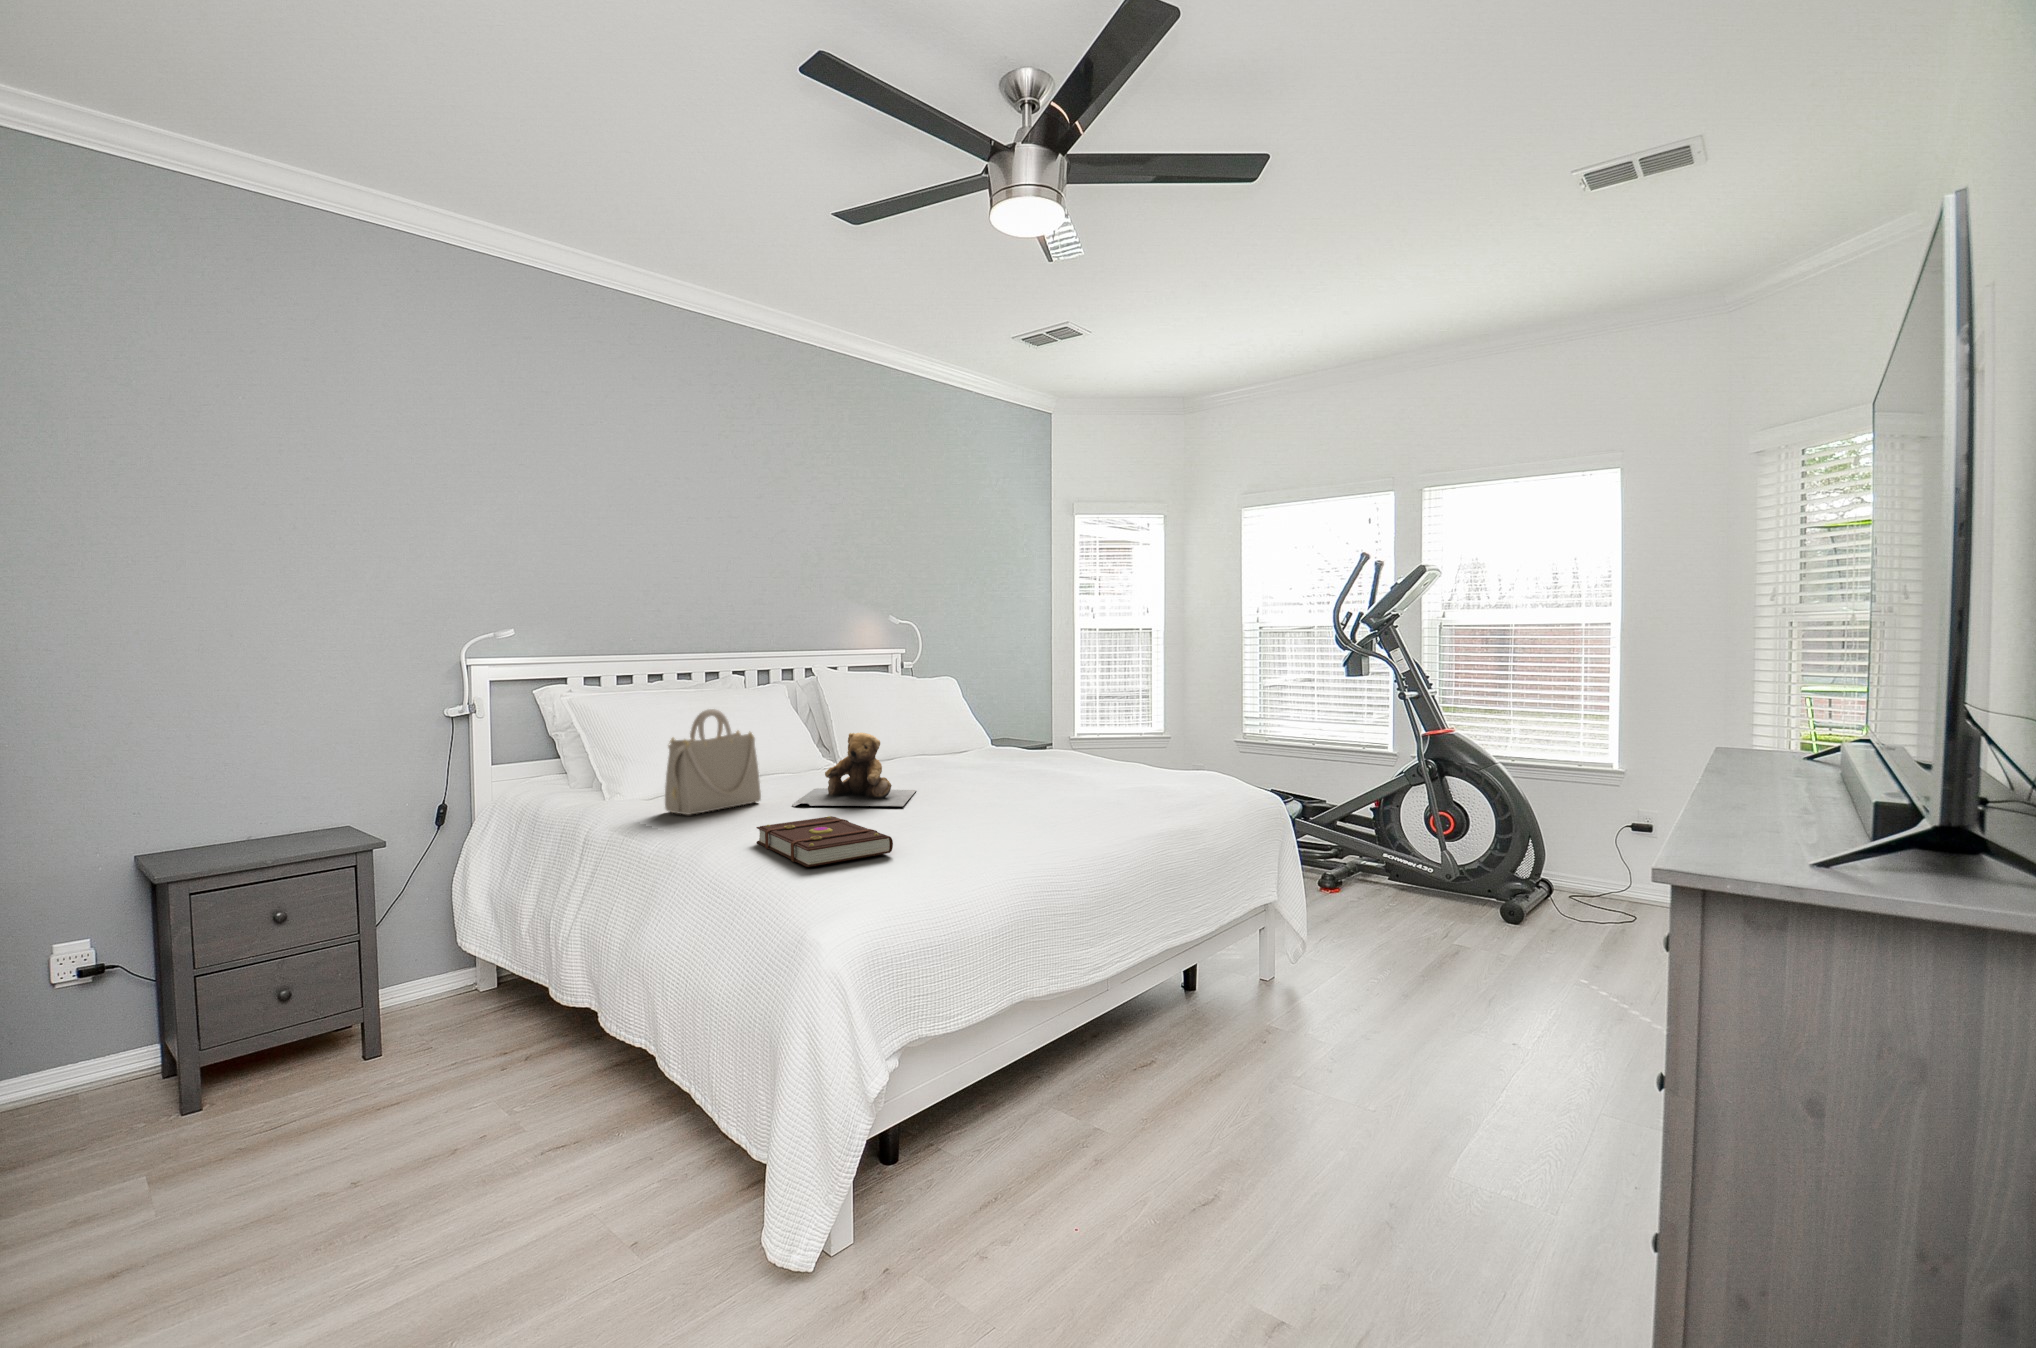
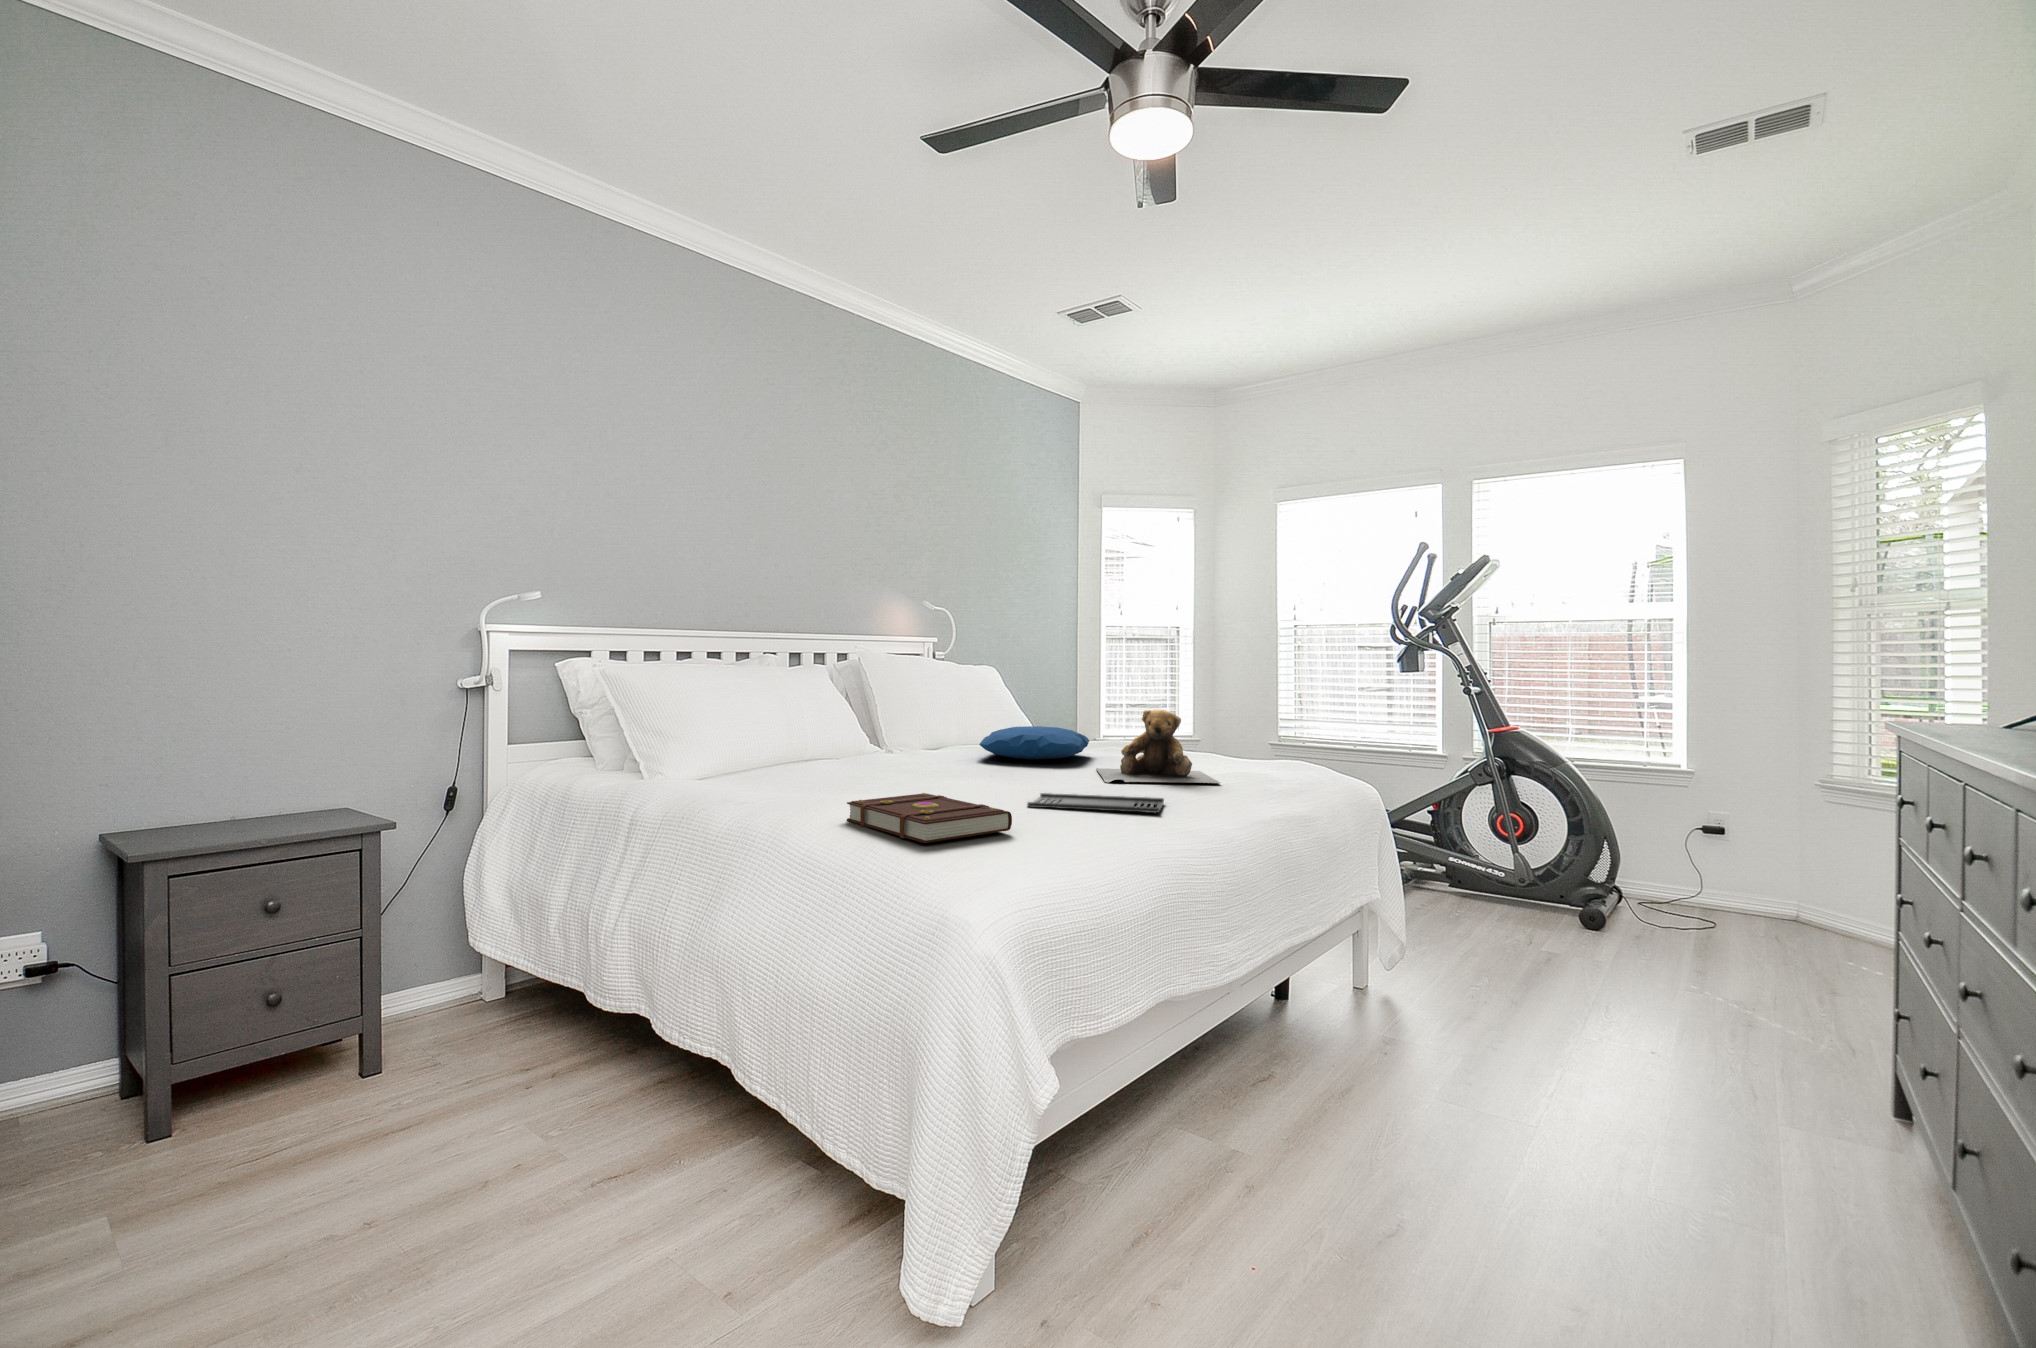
handbag: present [665,709,761,815] -> none [723,677,826,794]
teddy bear: present [792,733,916,806] -> present [1096,710,1220,783]
pillow: none [919,741,1025,771] -> present [979,726,1089,760]
tray: none [927,811,1053,832] -> present [1027,793,1164,813]

